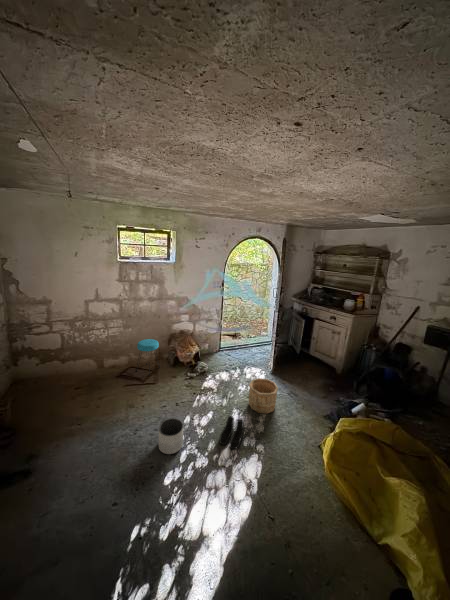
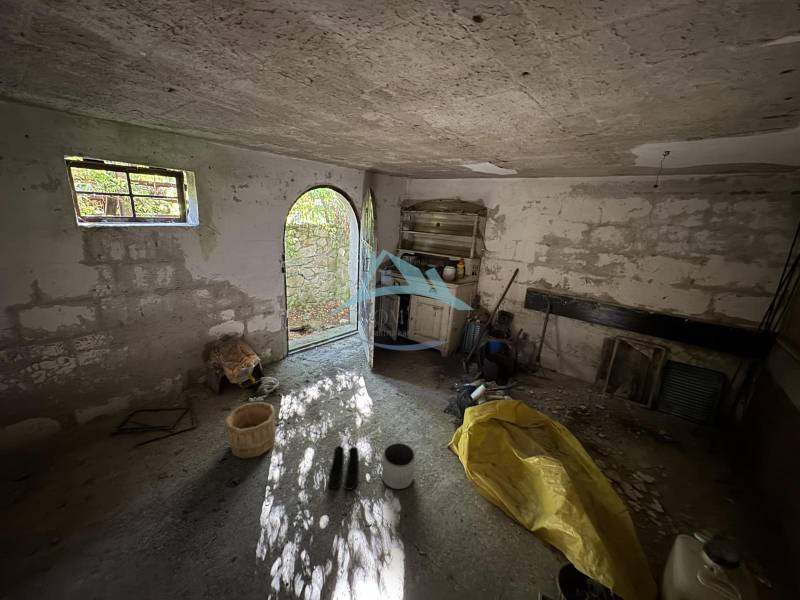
stool: present [136,339,160,375] -> none [144,360,195,420]
wooden bucket: present [249,378,278,414] -> present [225,402,276,459]
planter: present [159,418,183,454] -> present [382,443,415,489]

